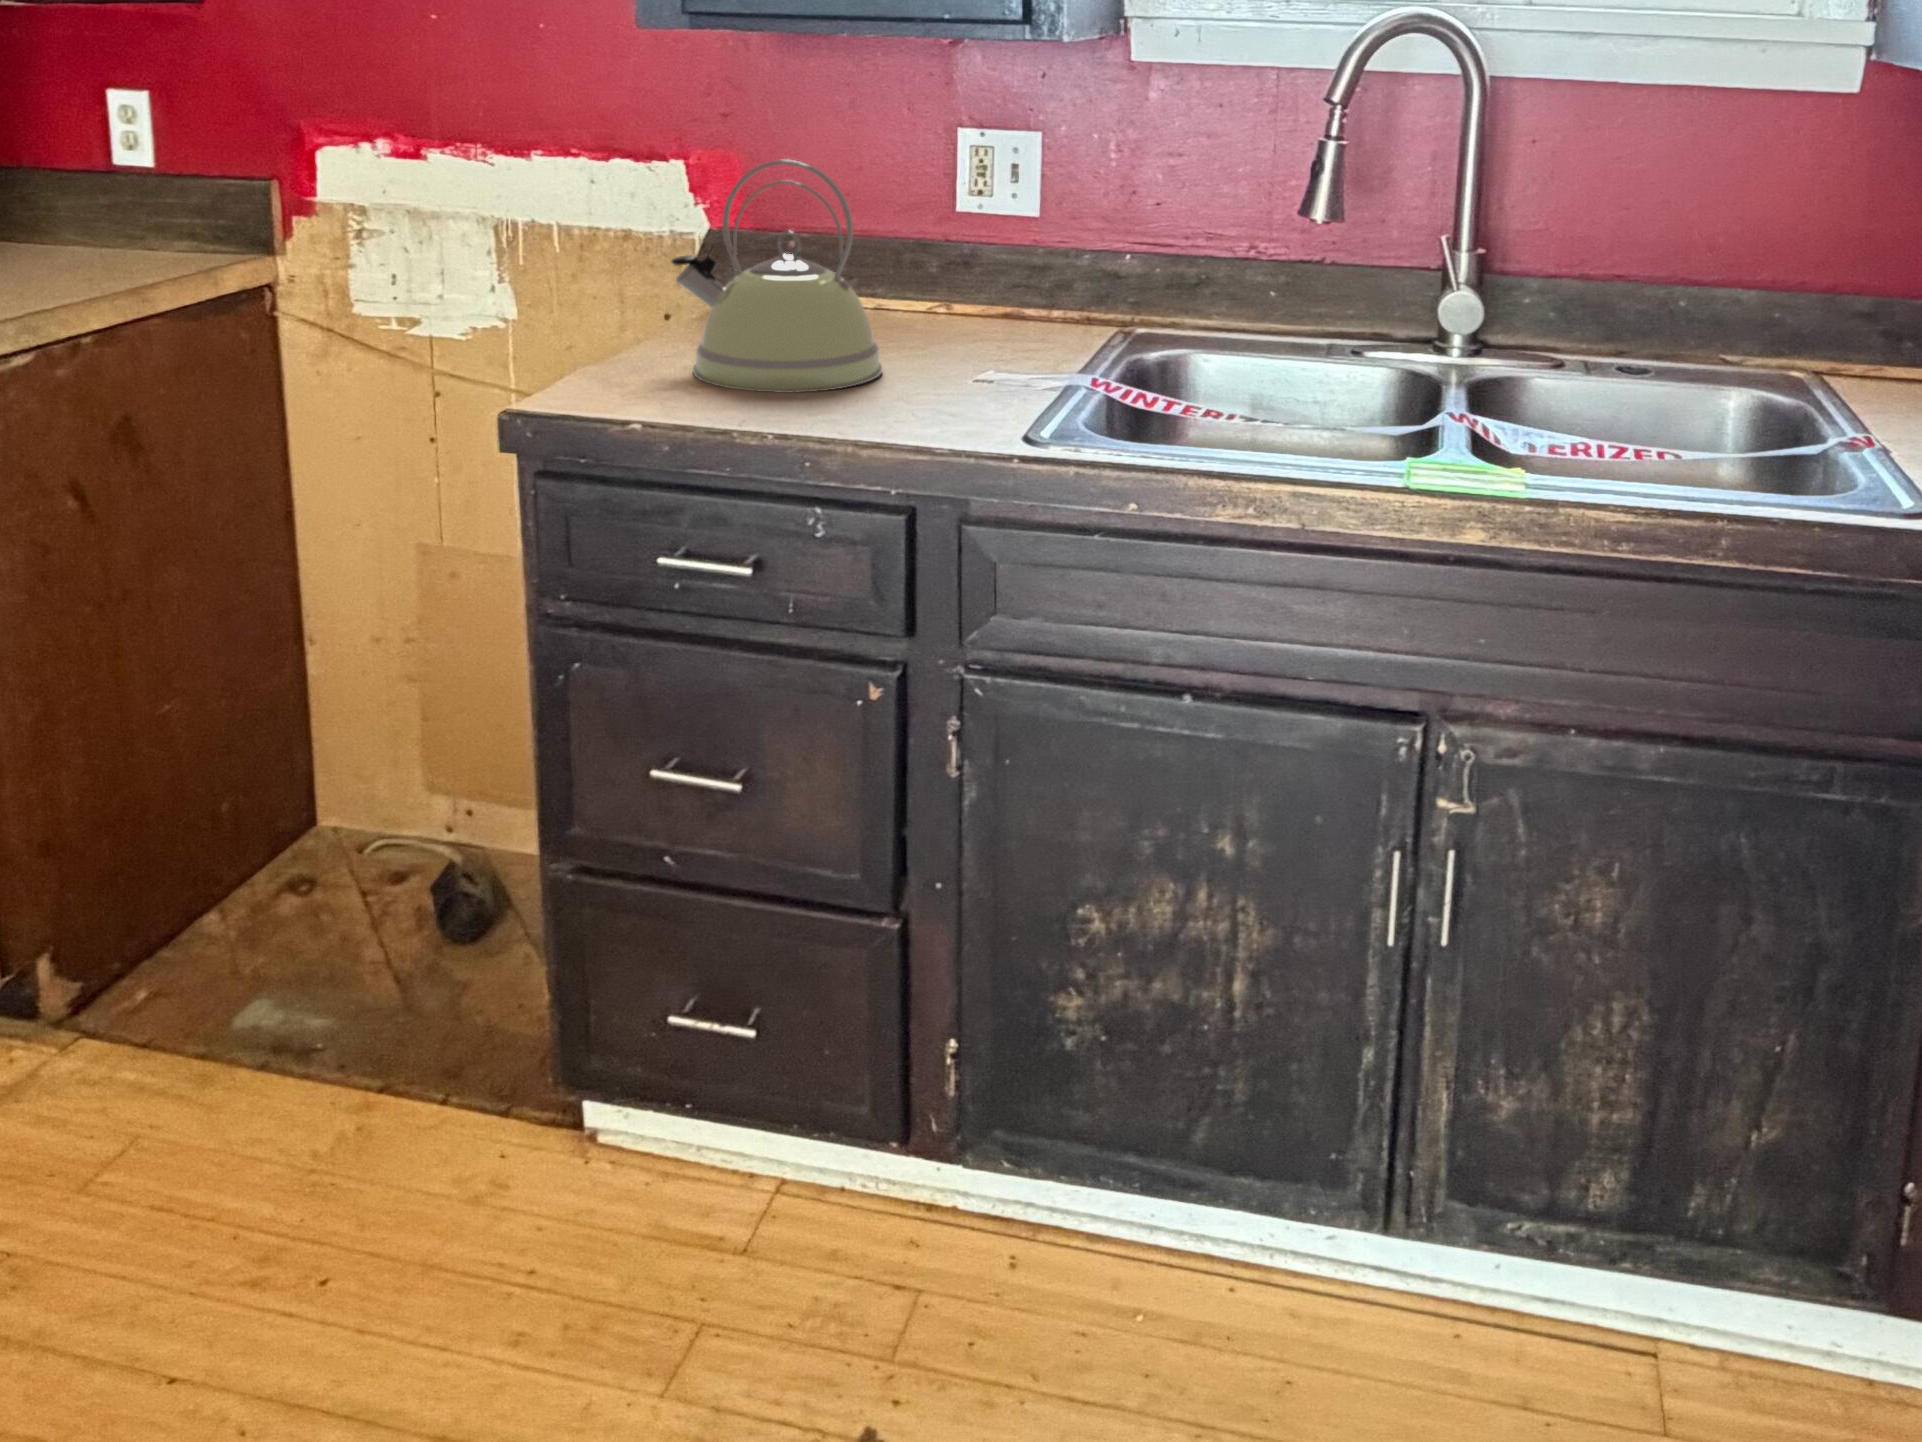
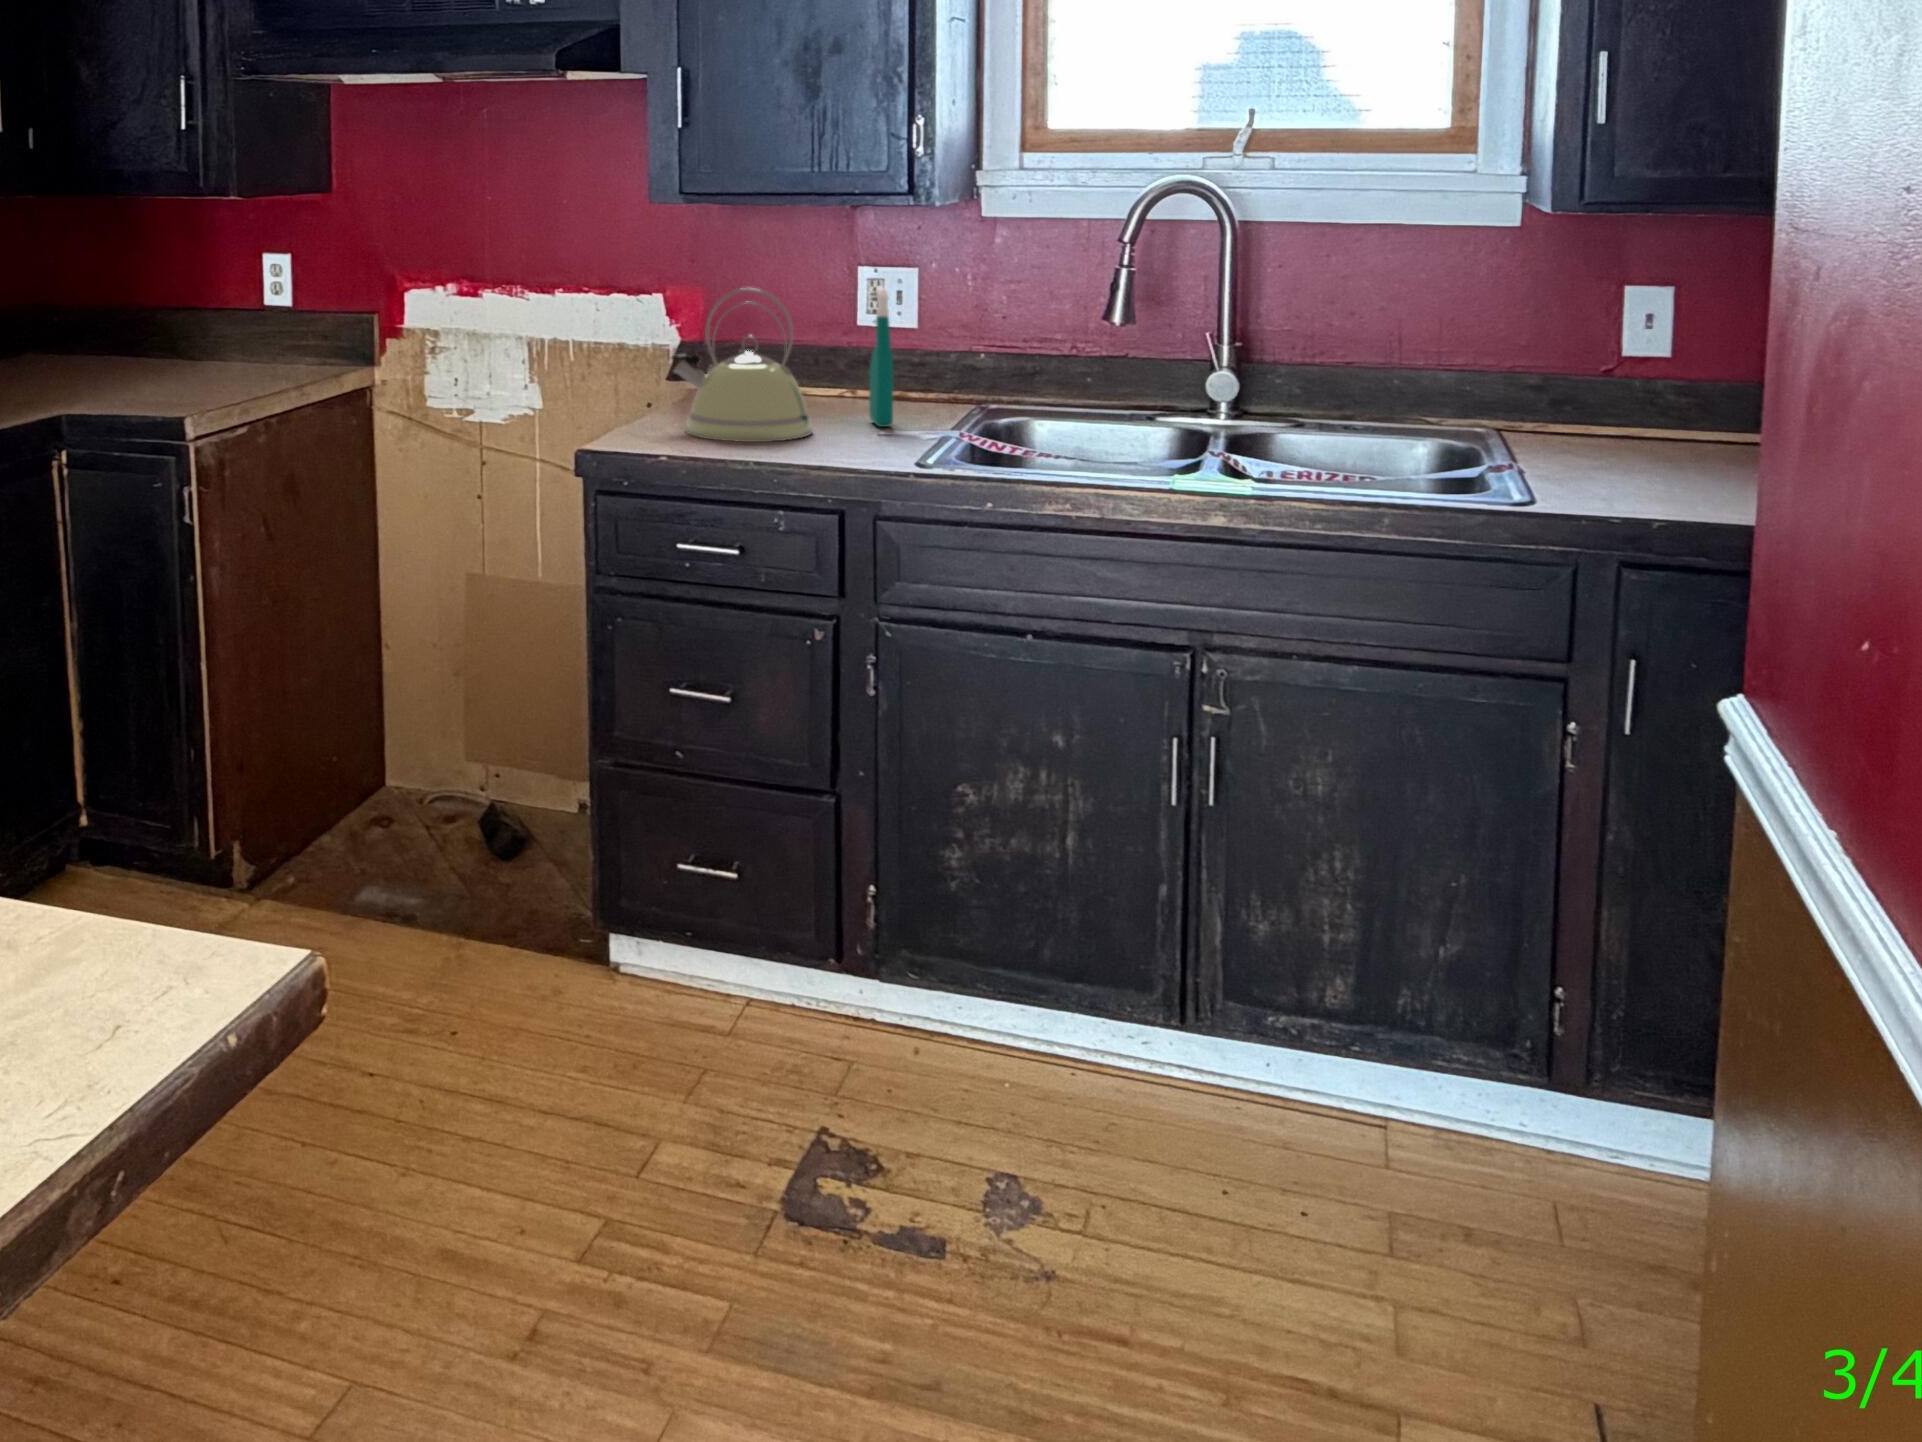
spray bottle: none [969,159,1002,361] -> present [869,287,893,427]

